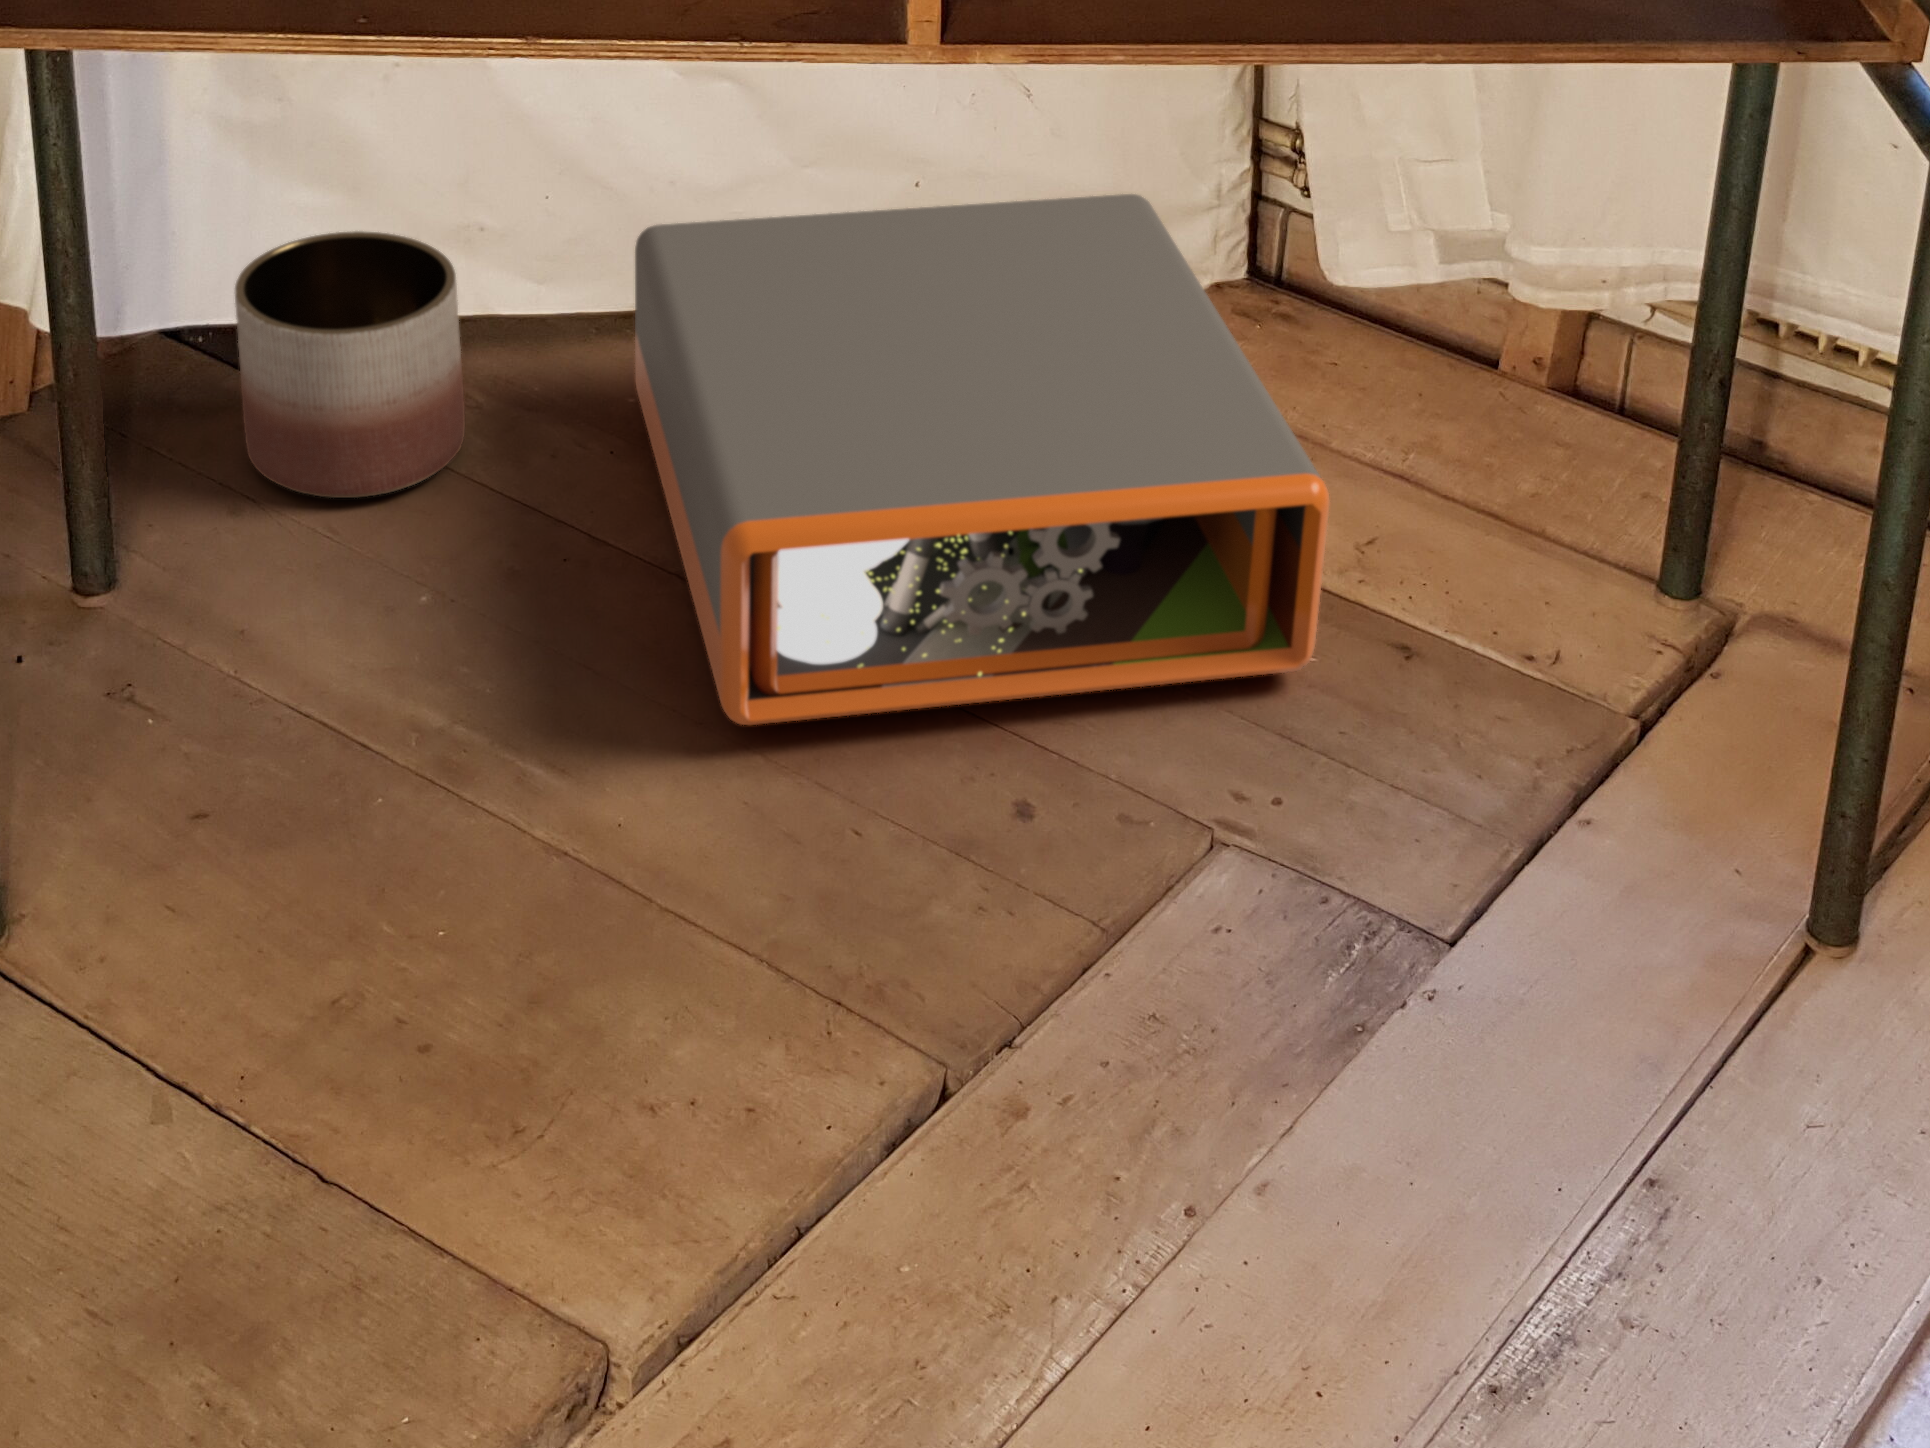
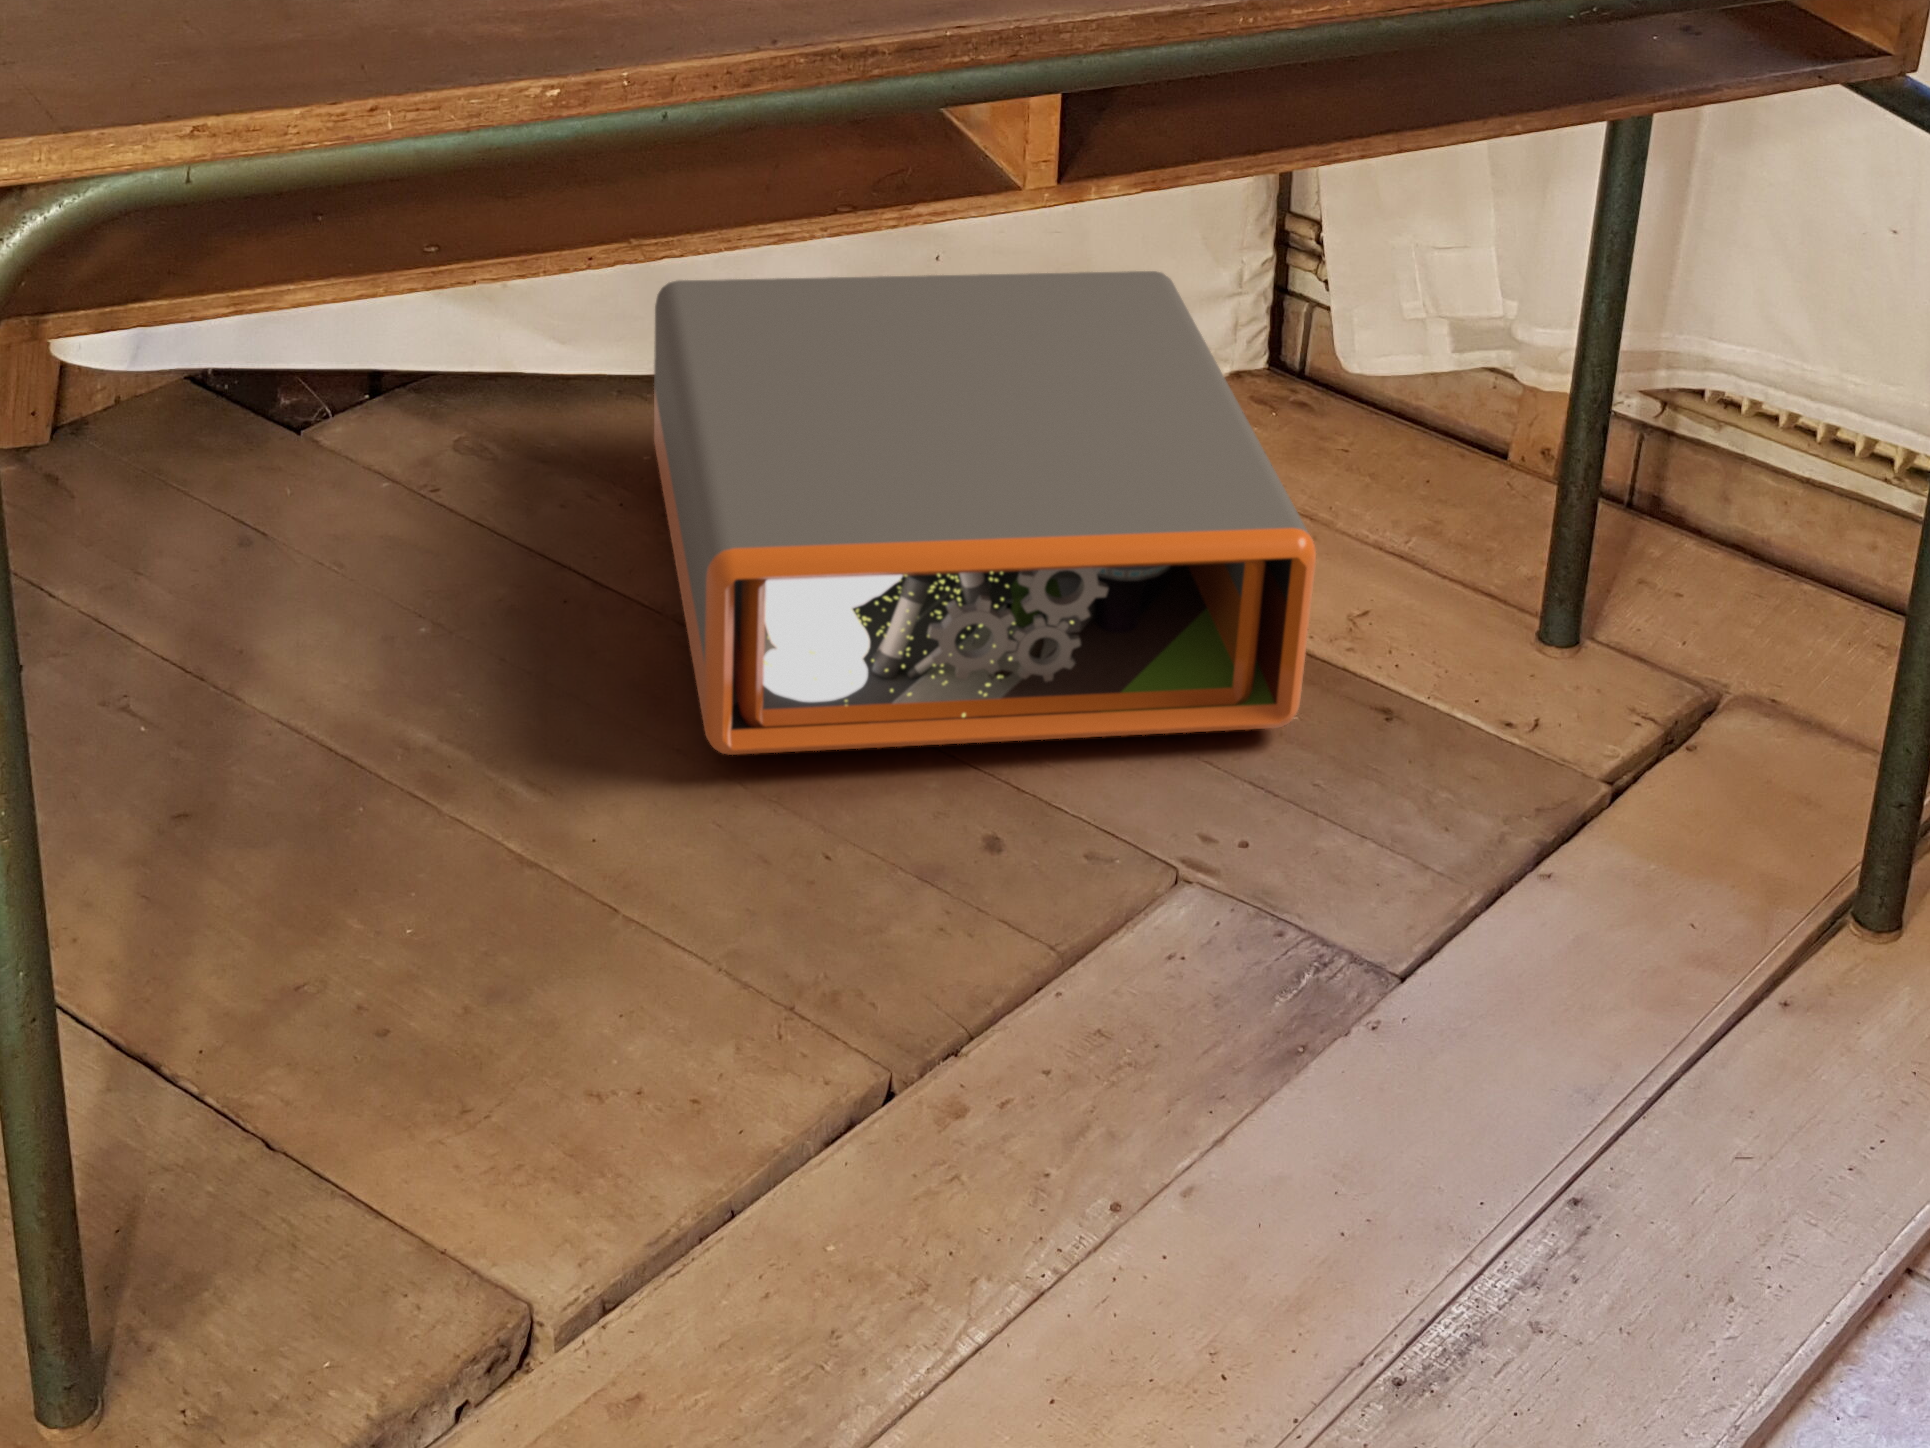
planter: present [235,231,465,498] -> none [254,277,481,535]

